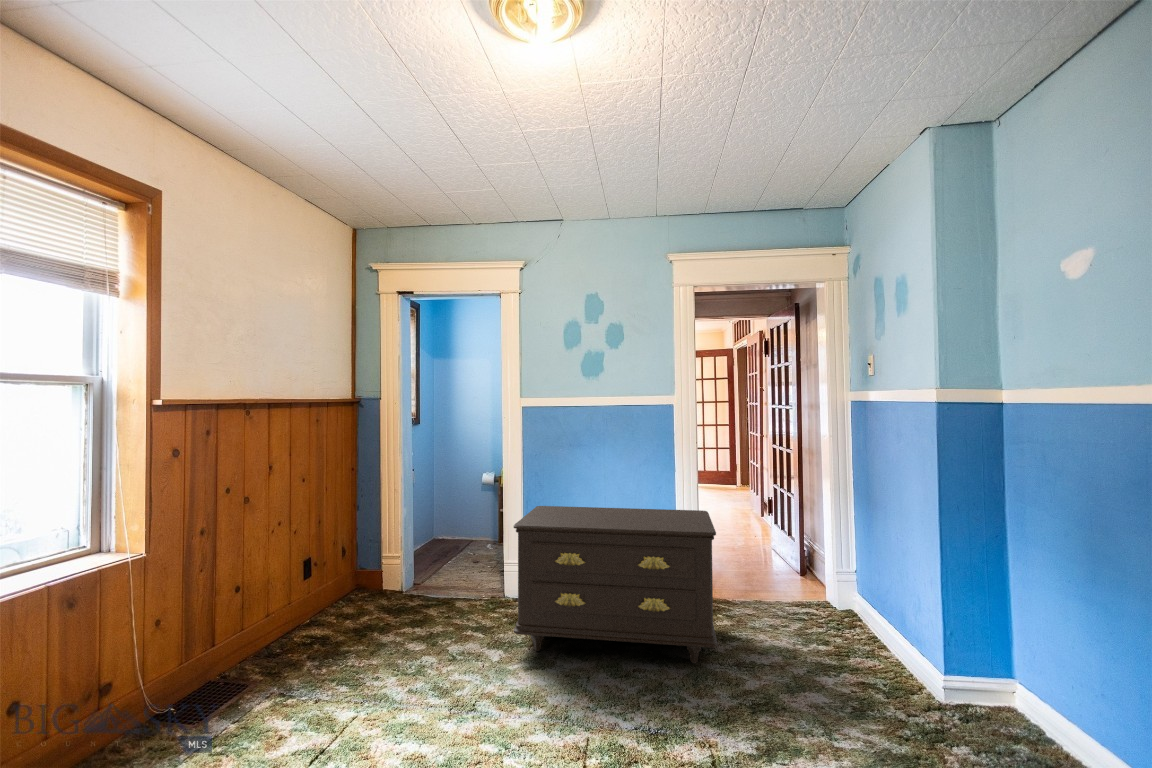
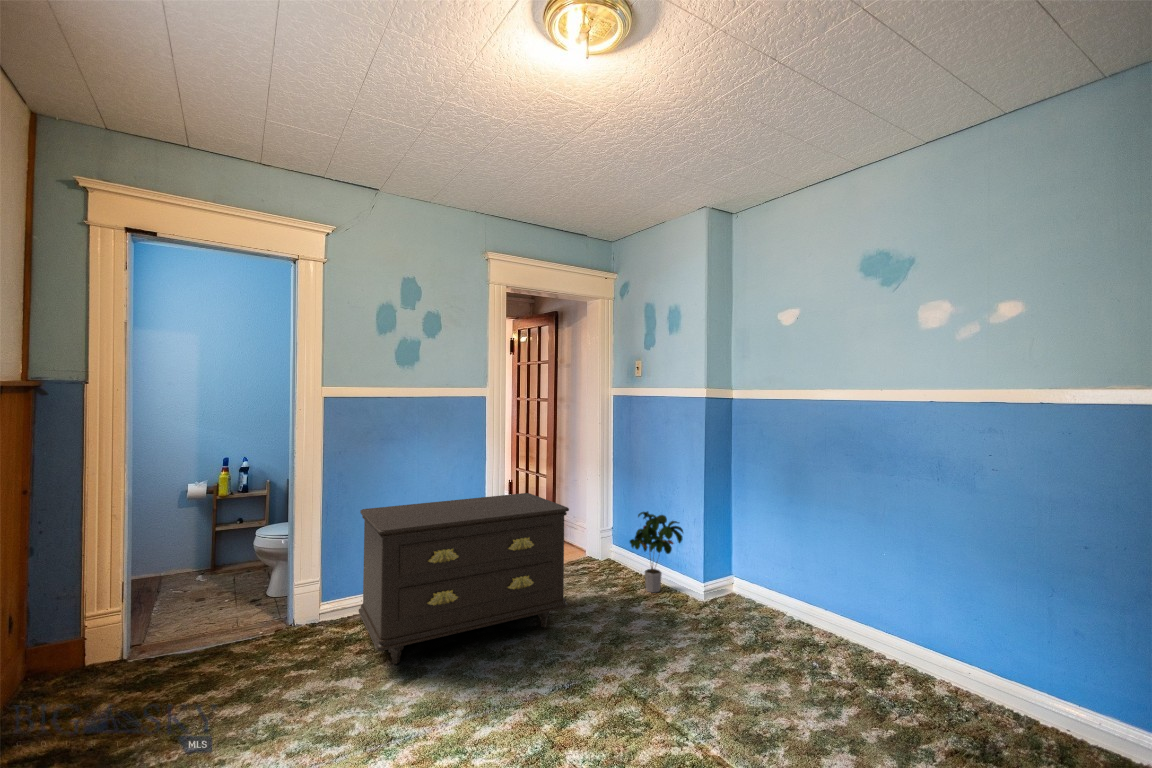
potted plant: none [854,555,913,668] -> present [630,512,683,592]

